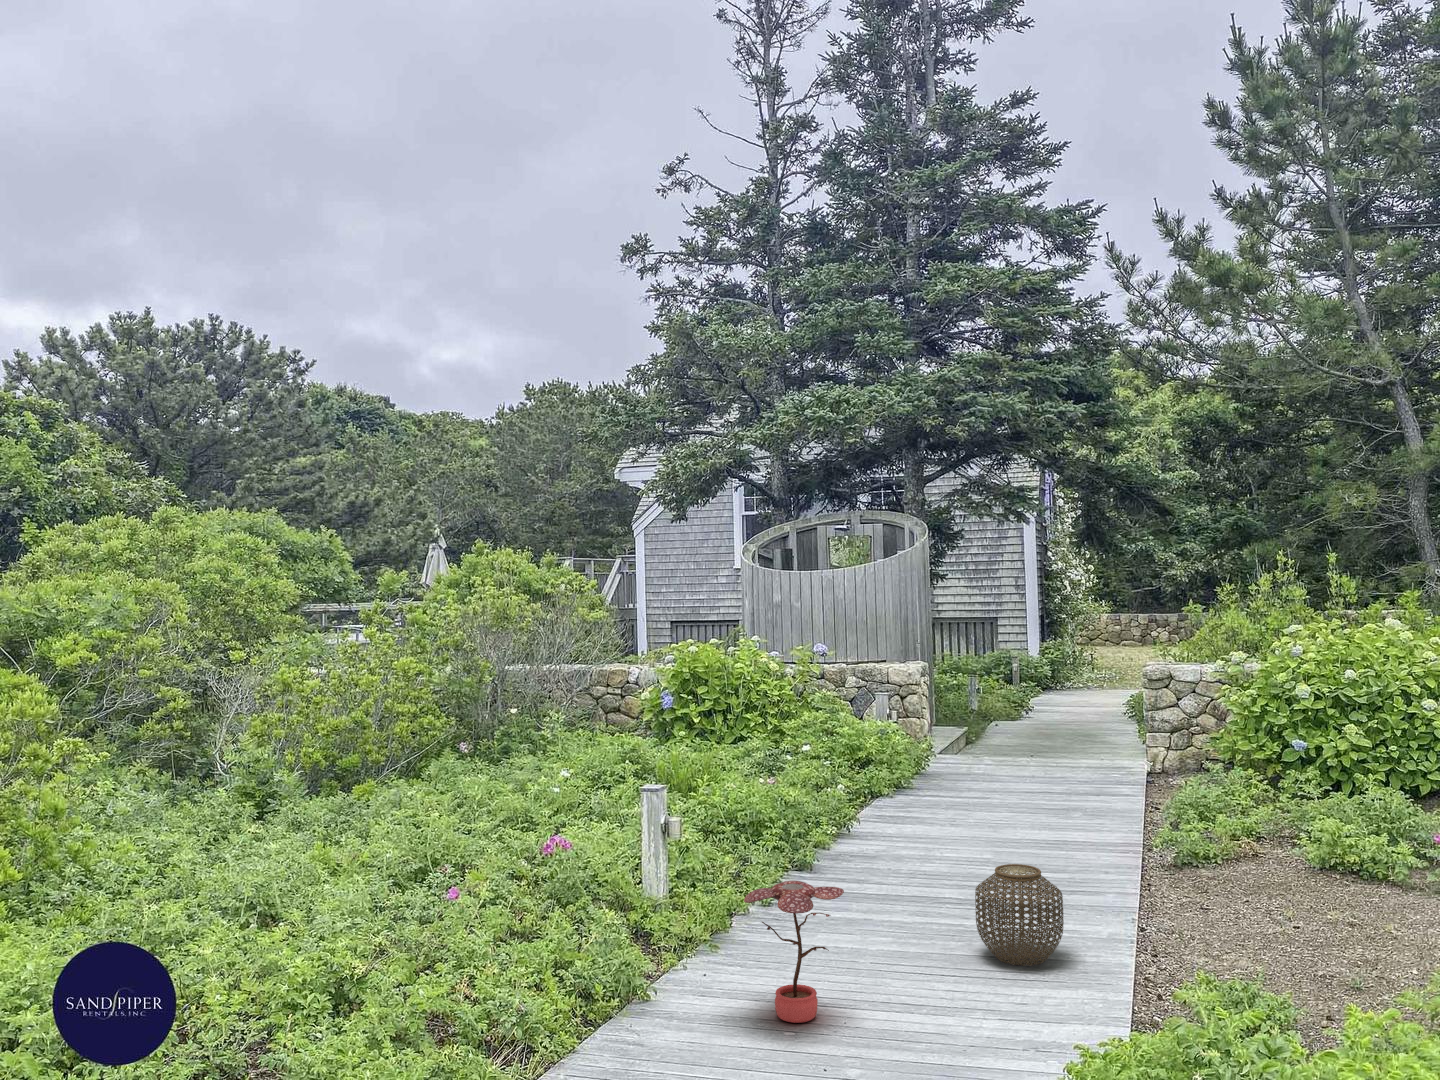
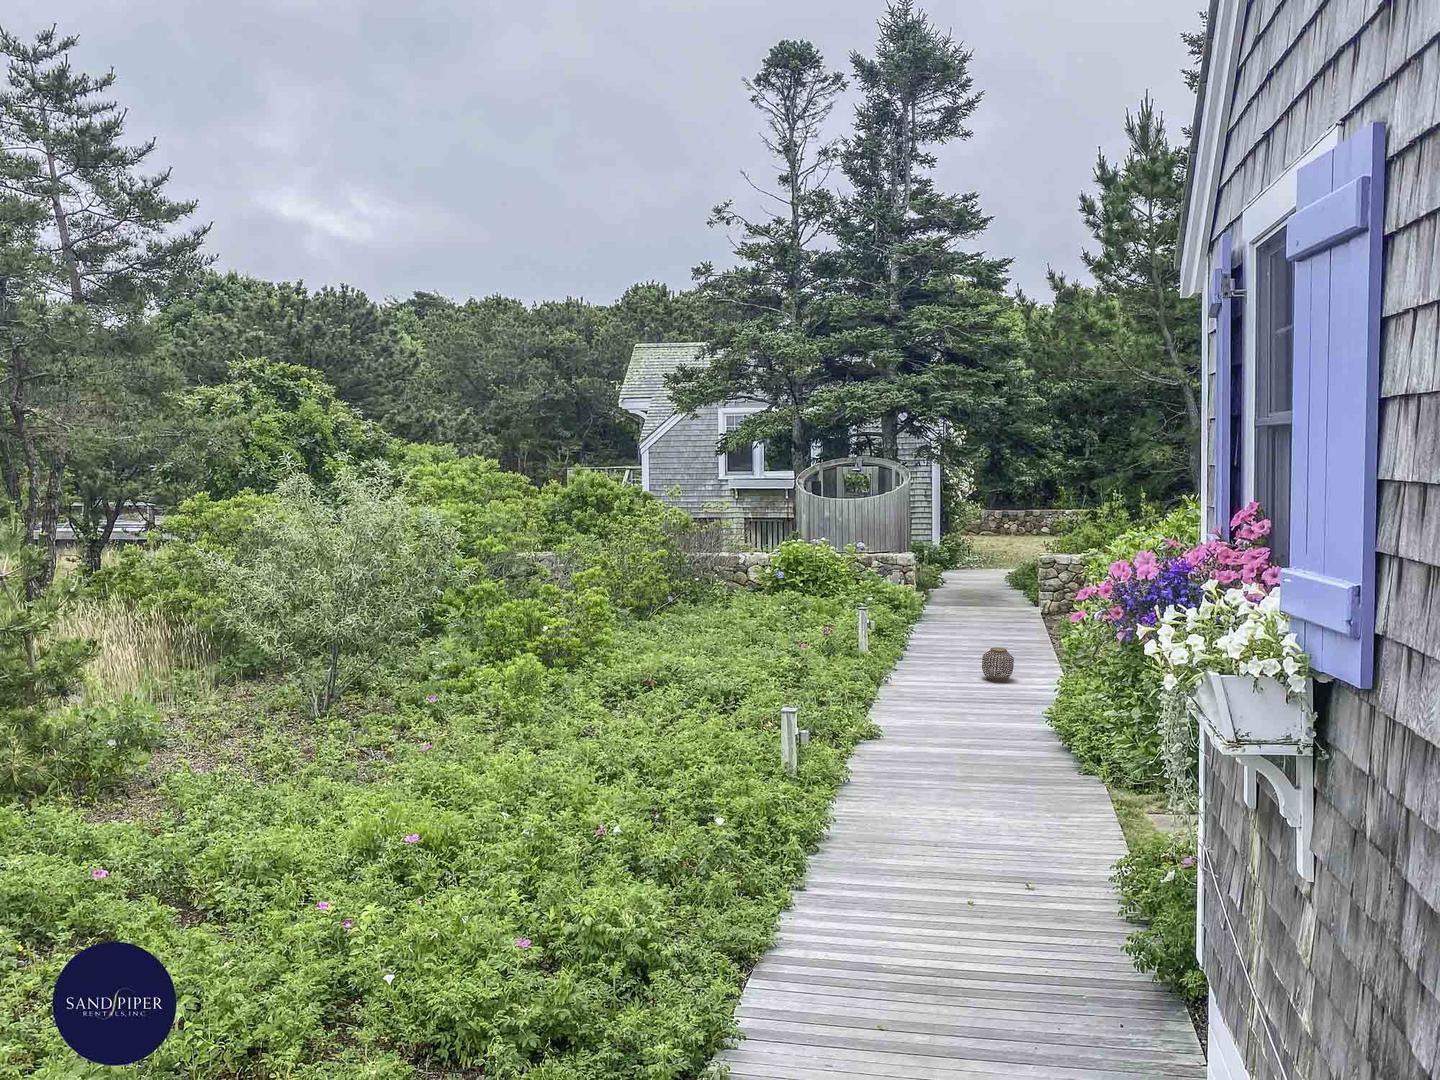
potted plant: present [744,880,844,1023] -> none [919,649,951,693]

